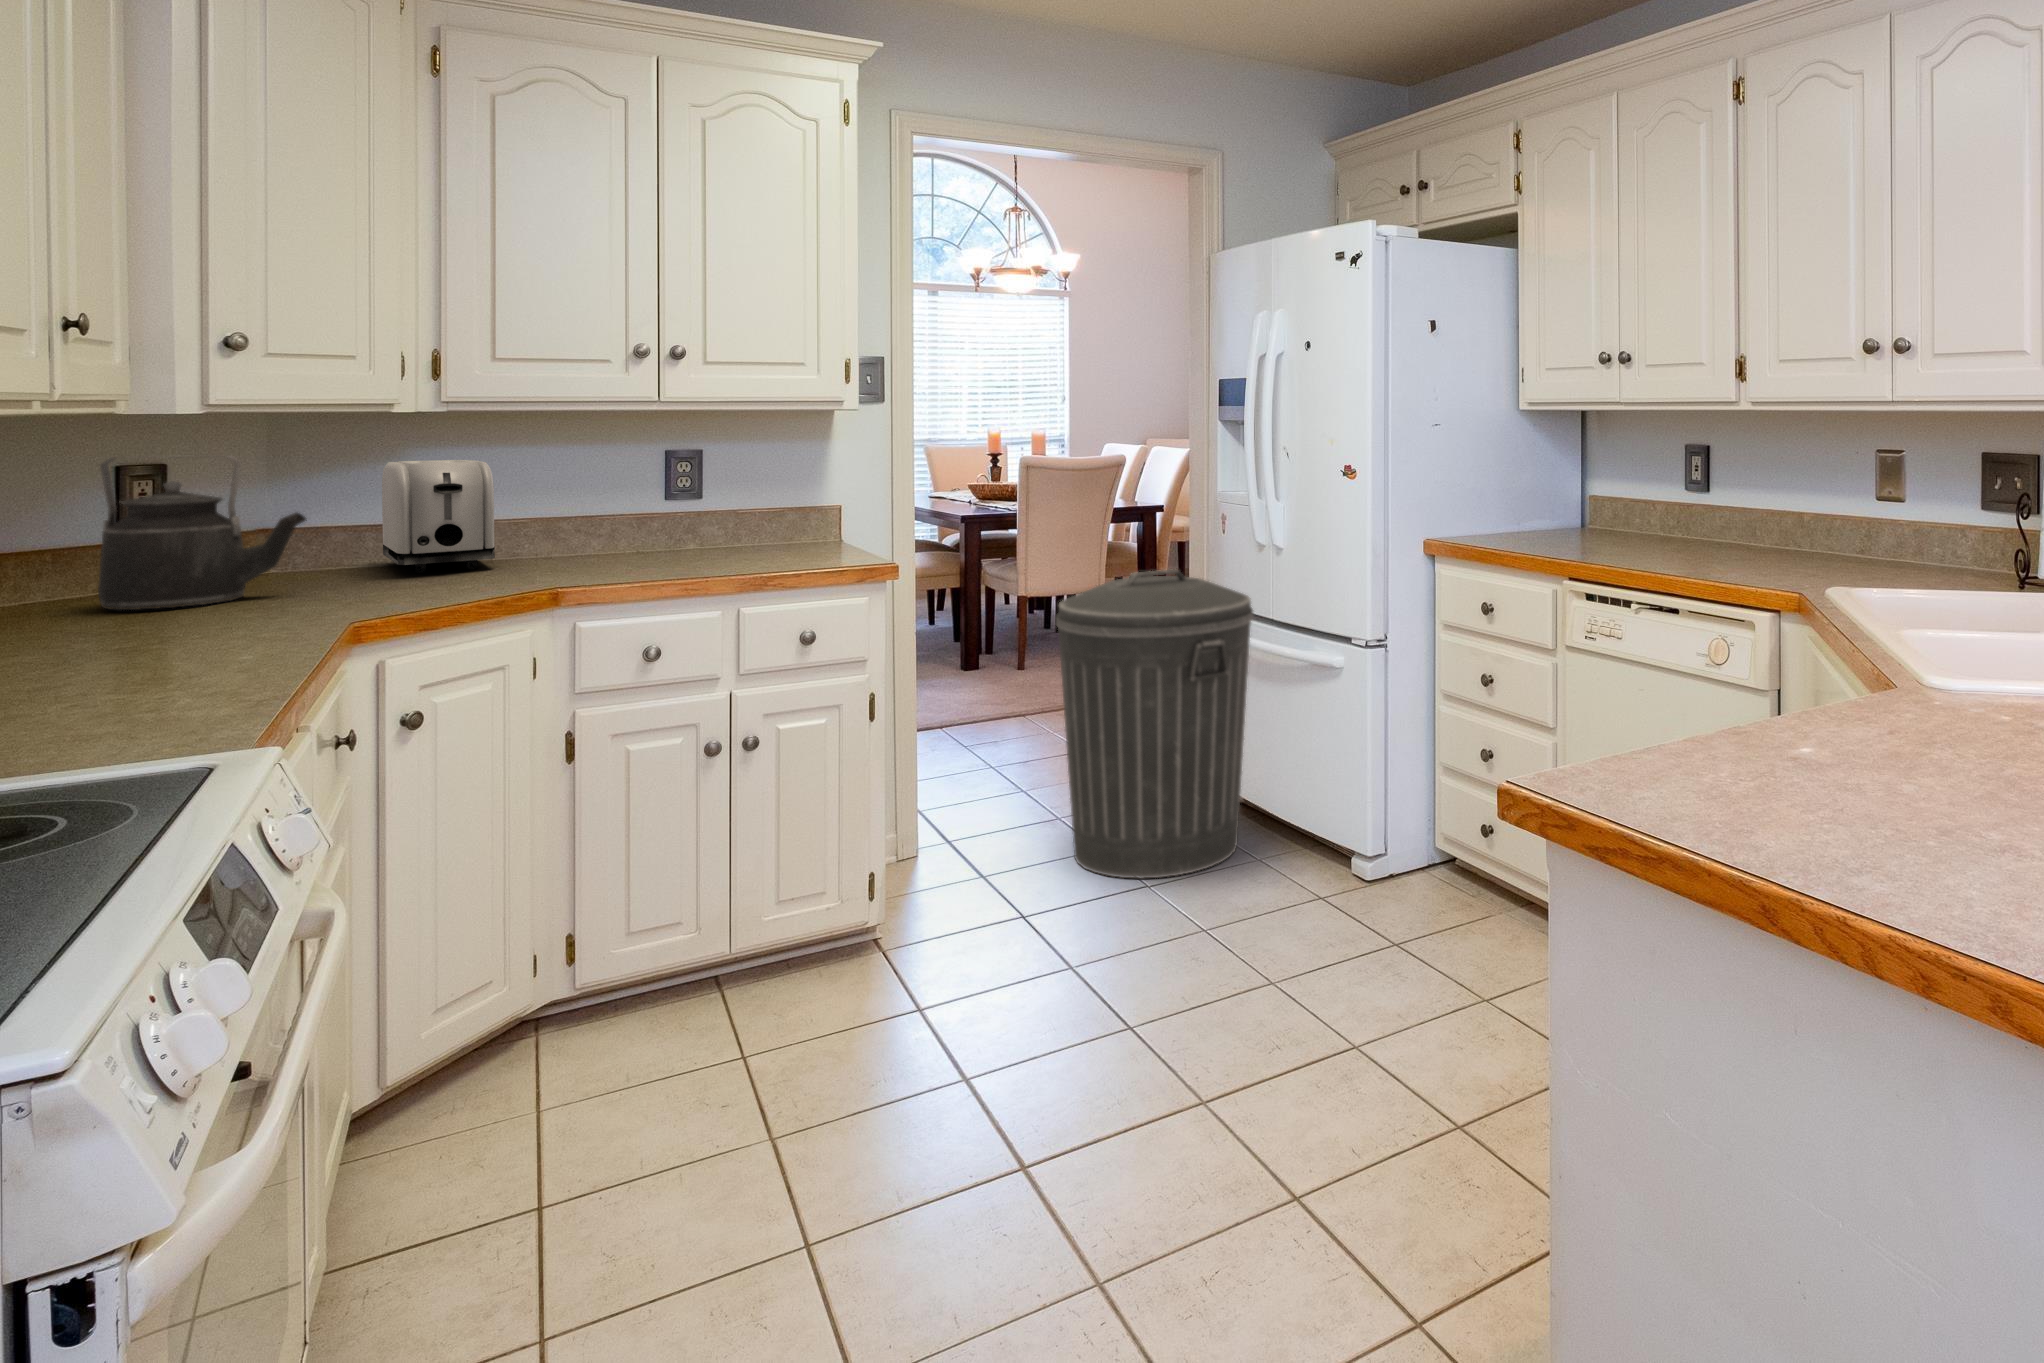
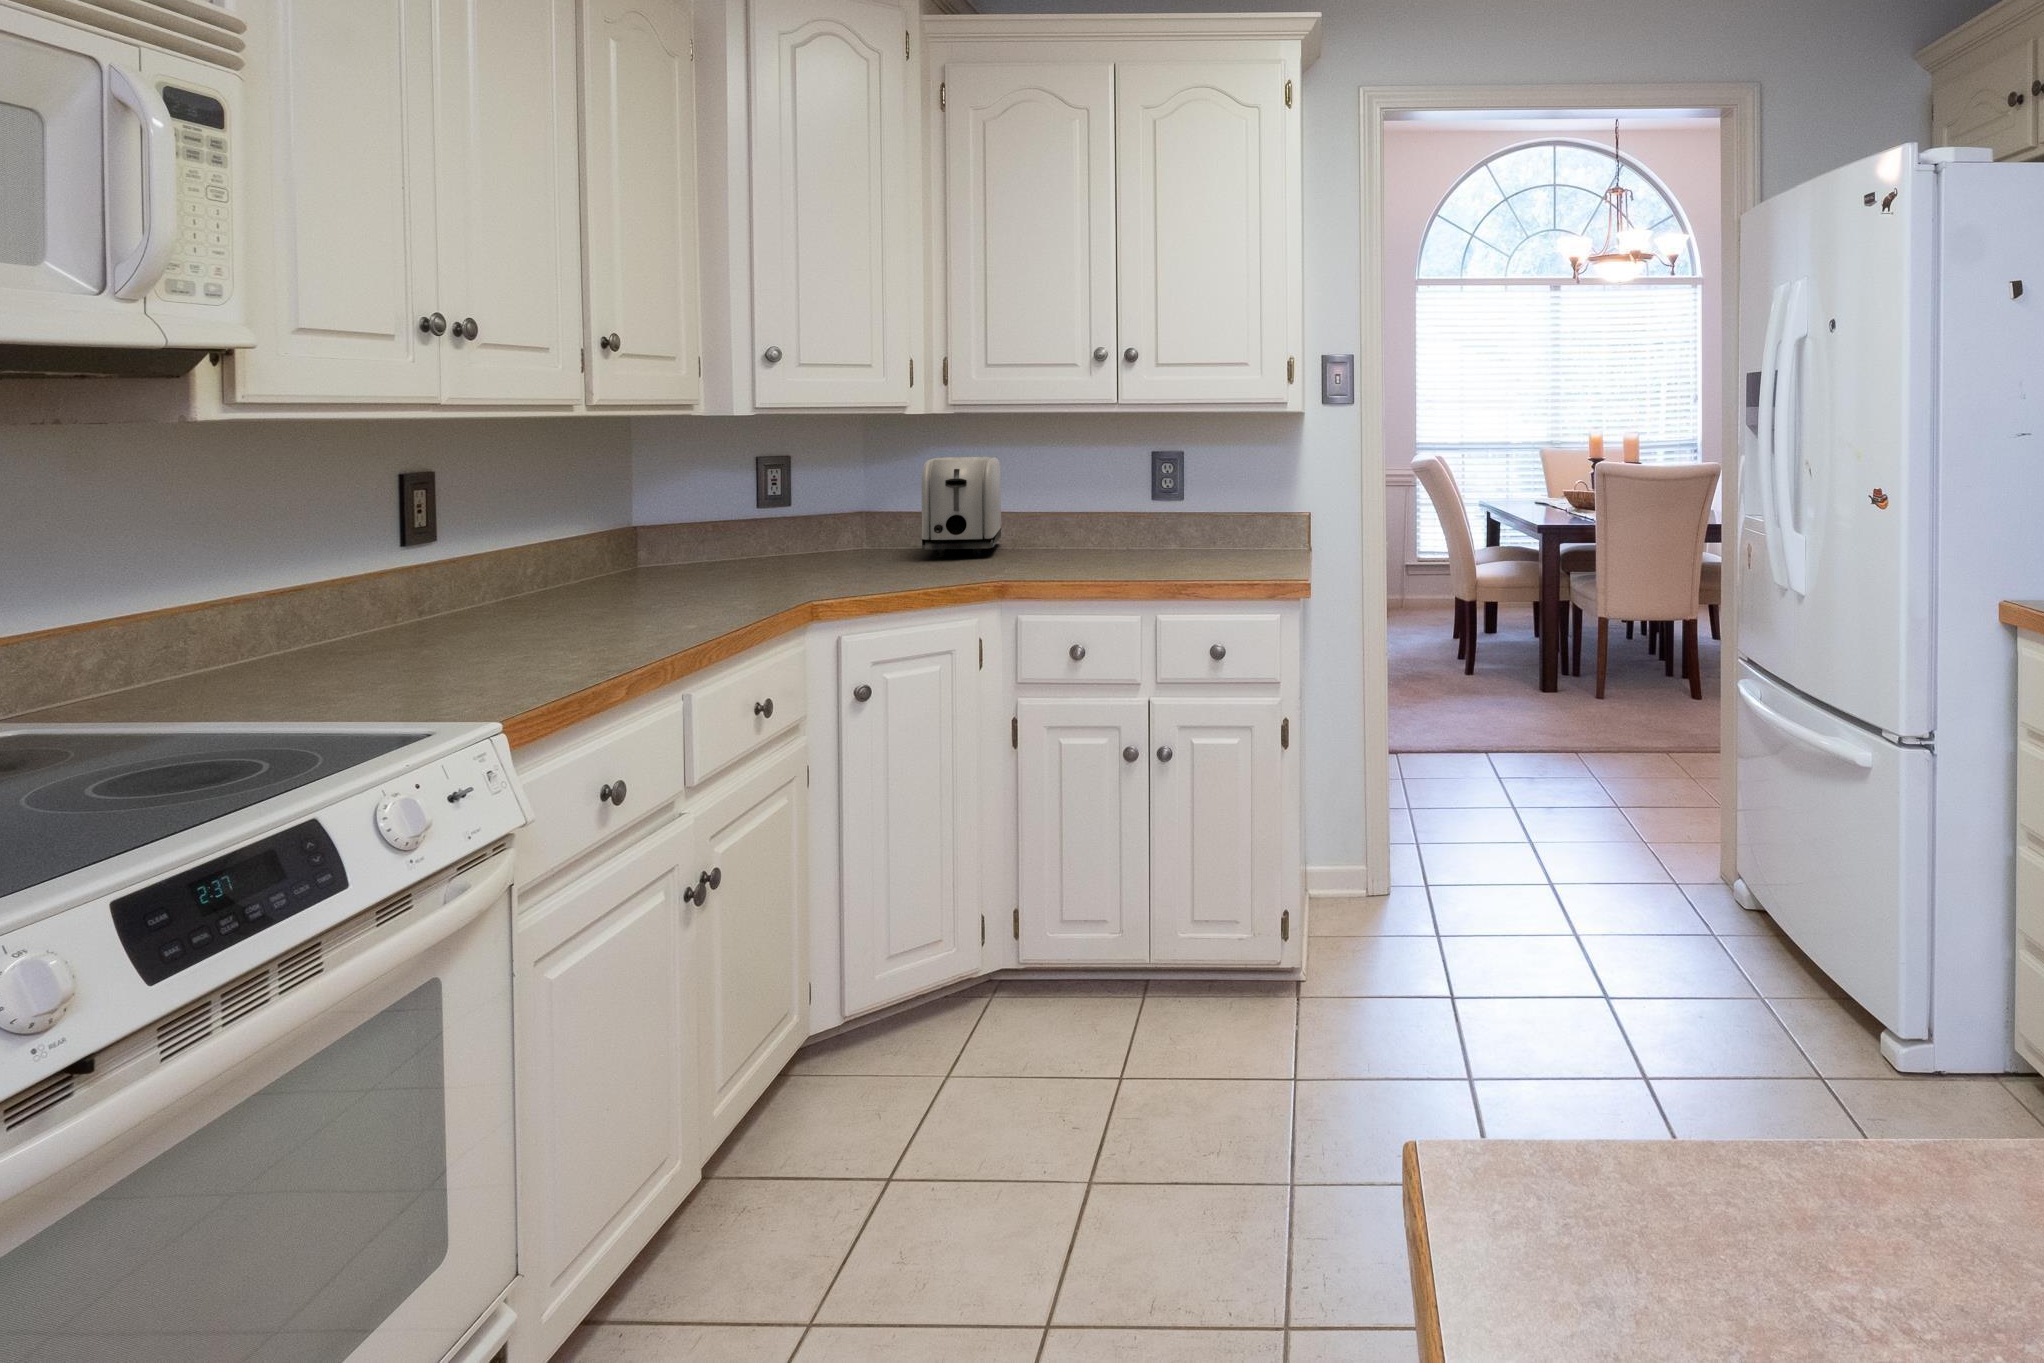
kettle: present [98,455,307,610] -> none [725,451,849,574]
trash can: present [1056,570,1253,878] -> none [1515,609,1762,993]

